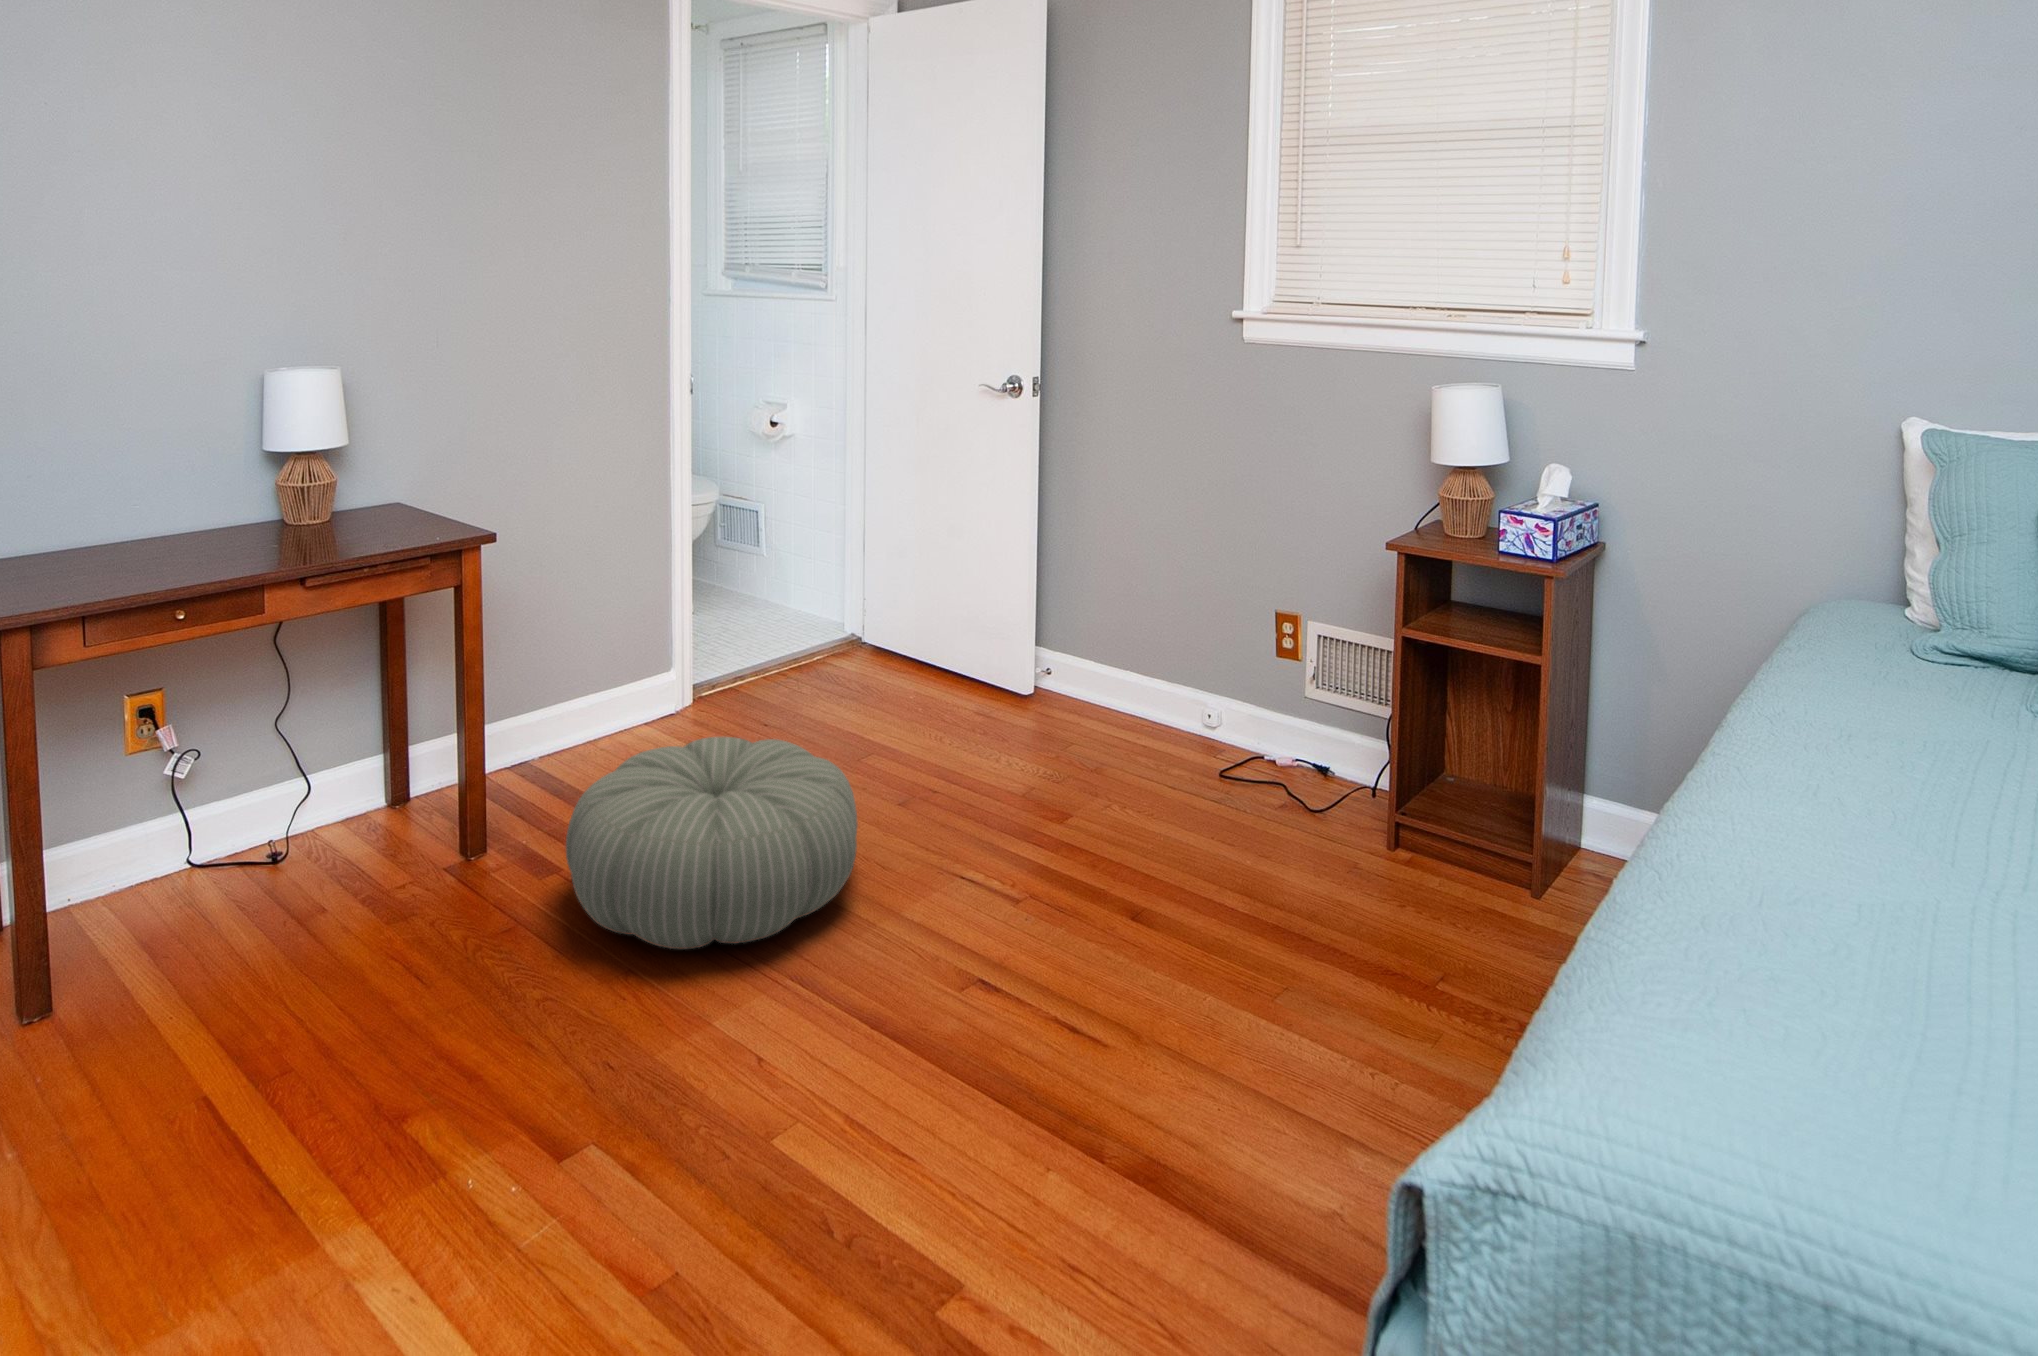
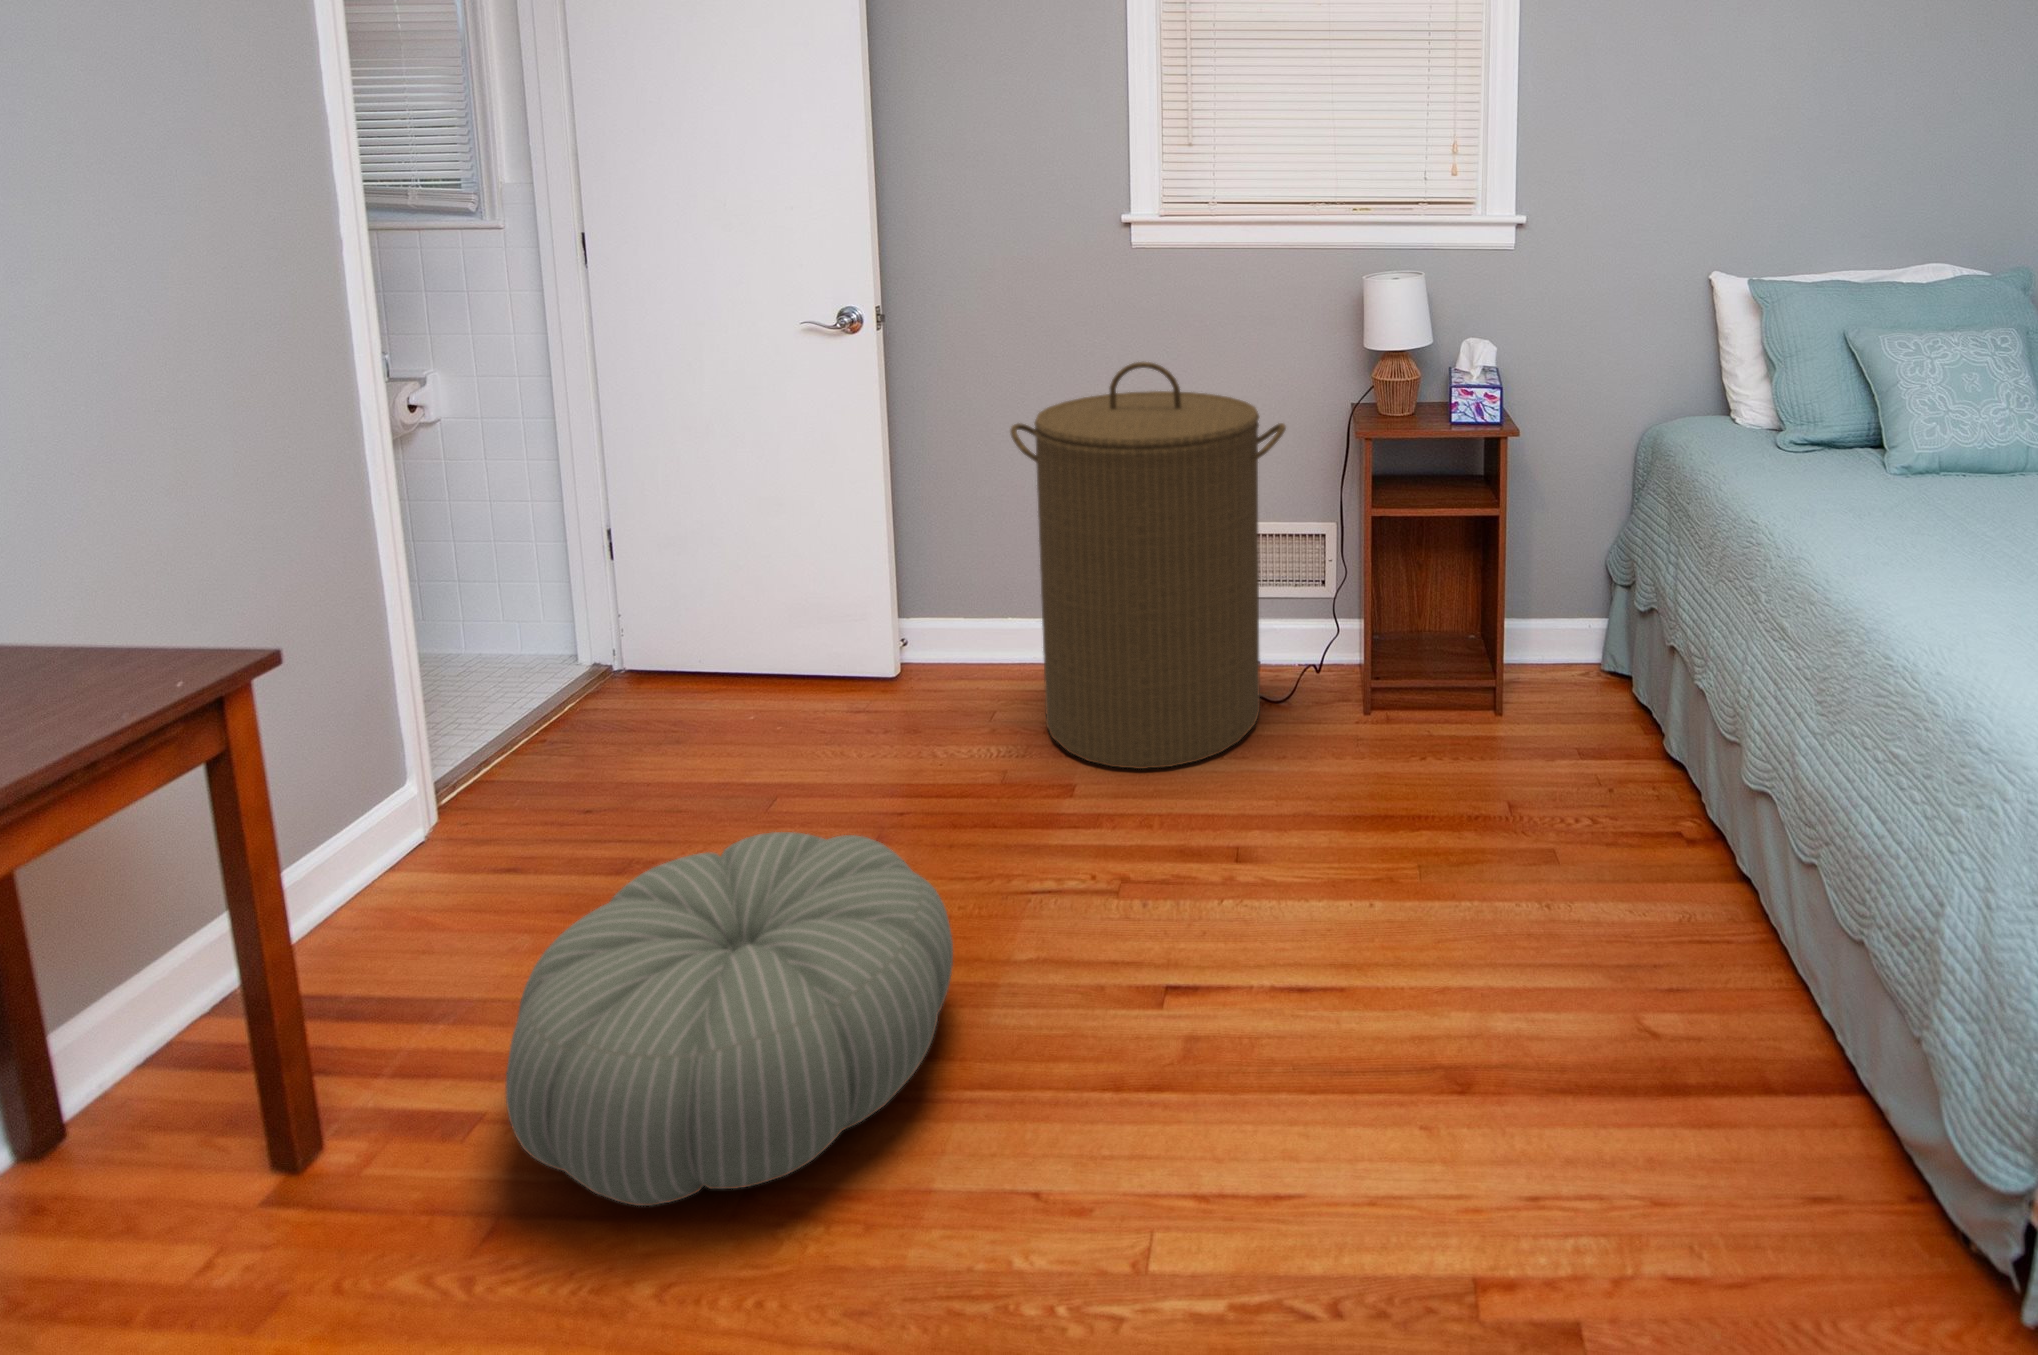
laundry hamper: none [1088,444,1324,833] -> present [1010,362,1286,769]

